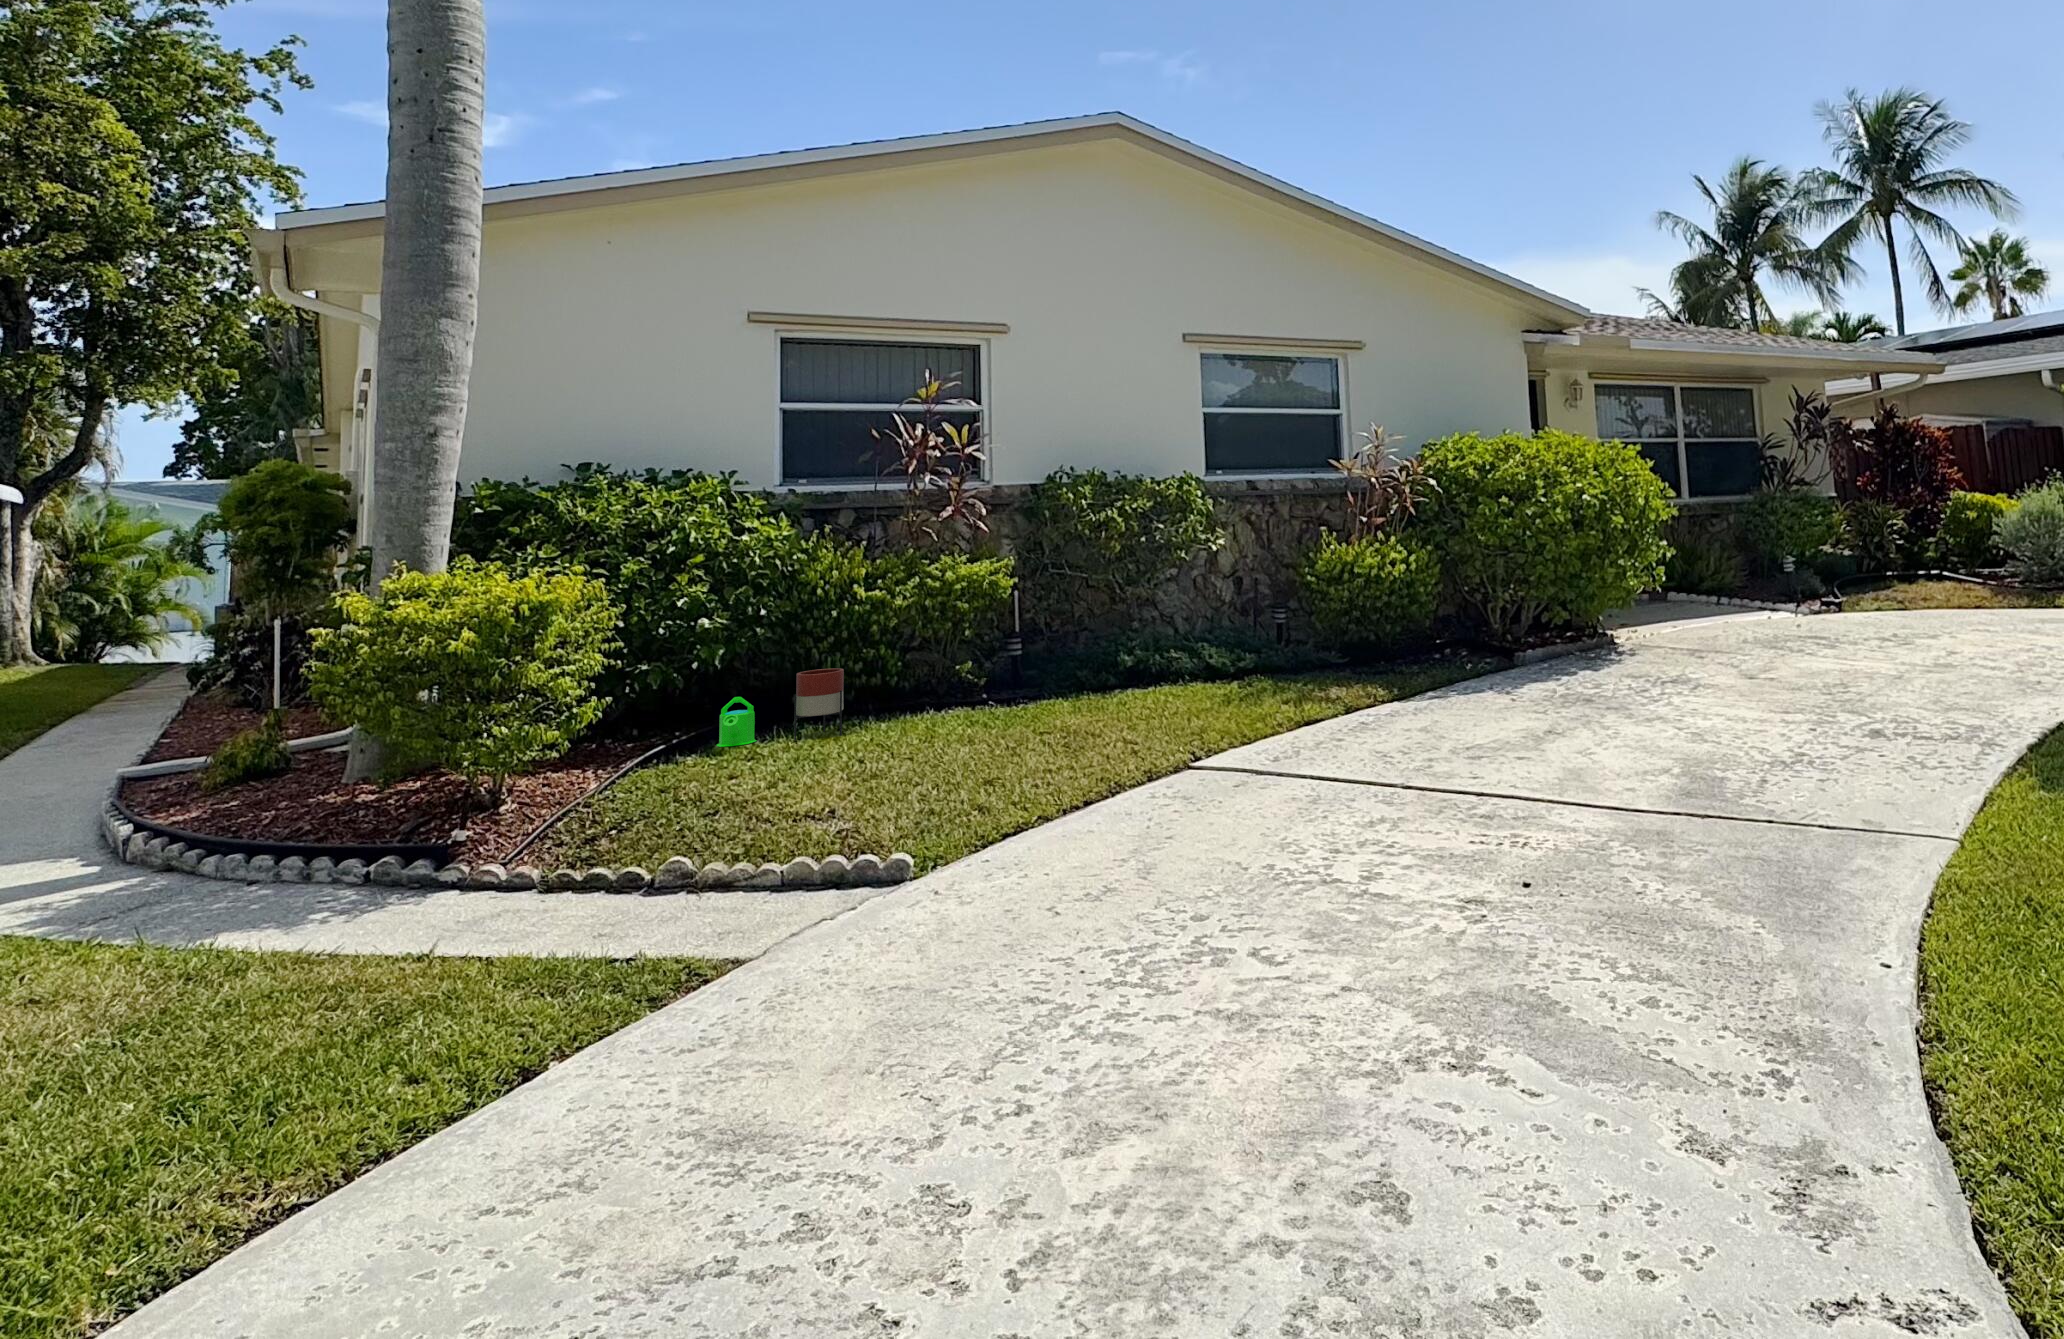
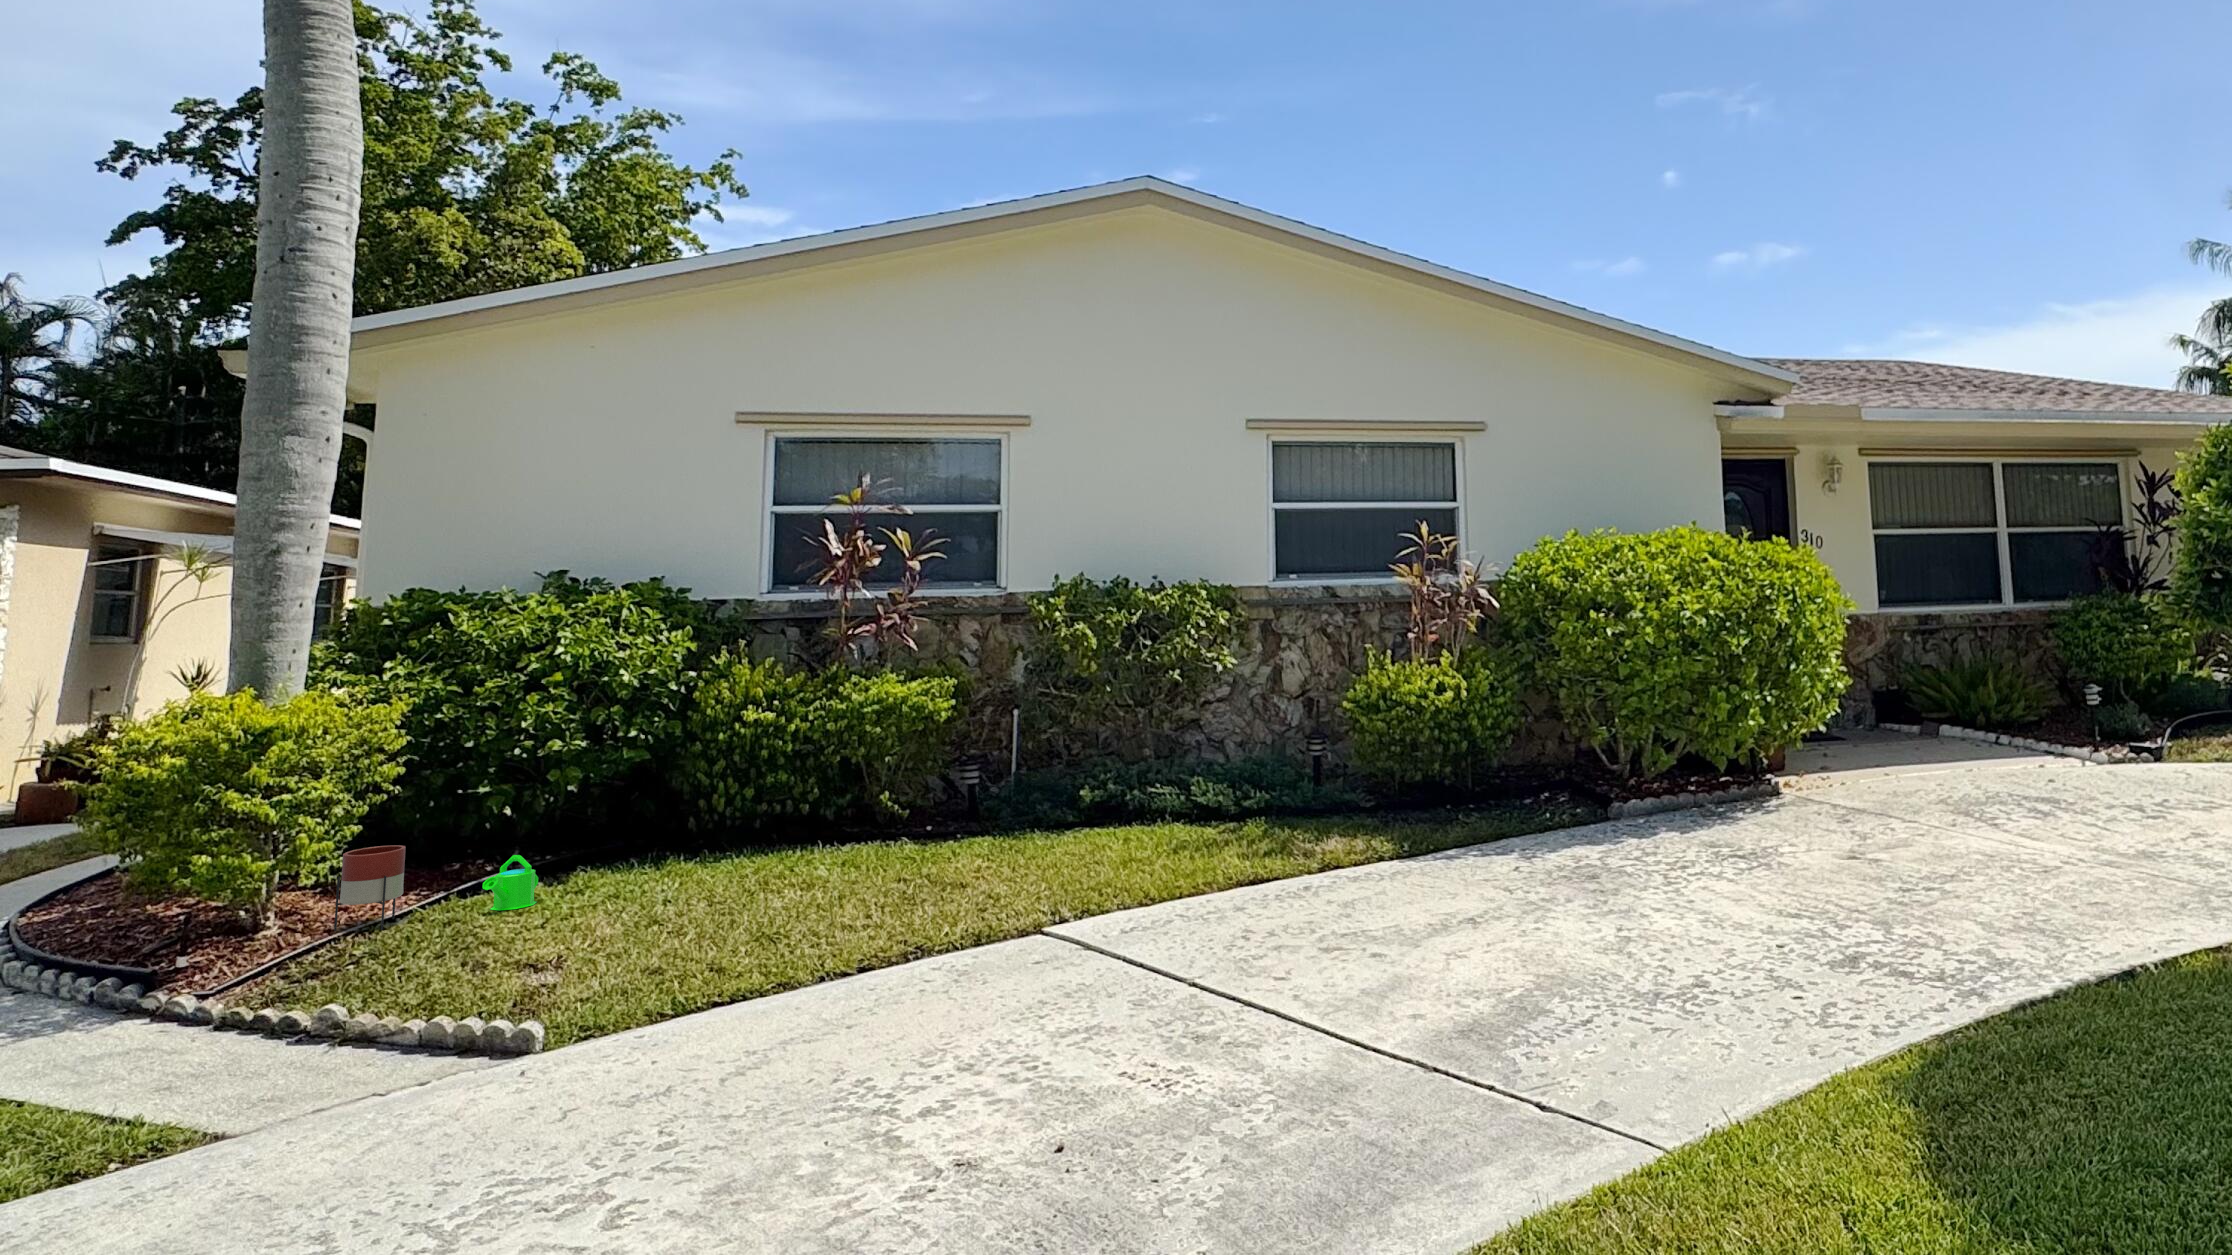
planter: present [794,668,844,740] -> present [334,845,406,931]

